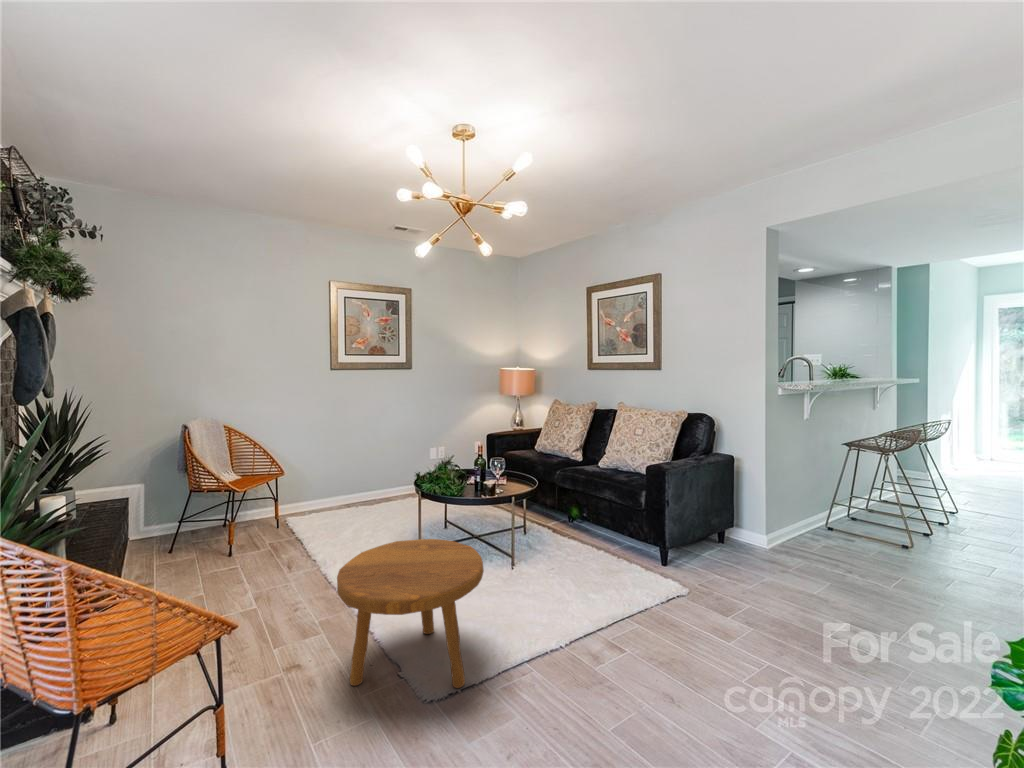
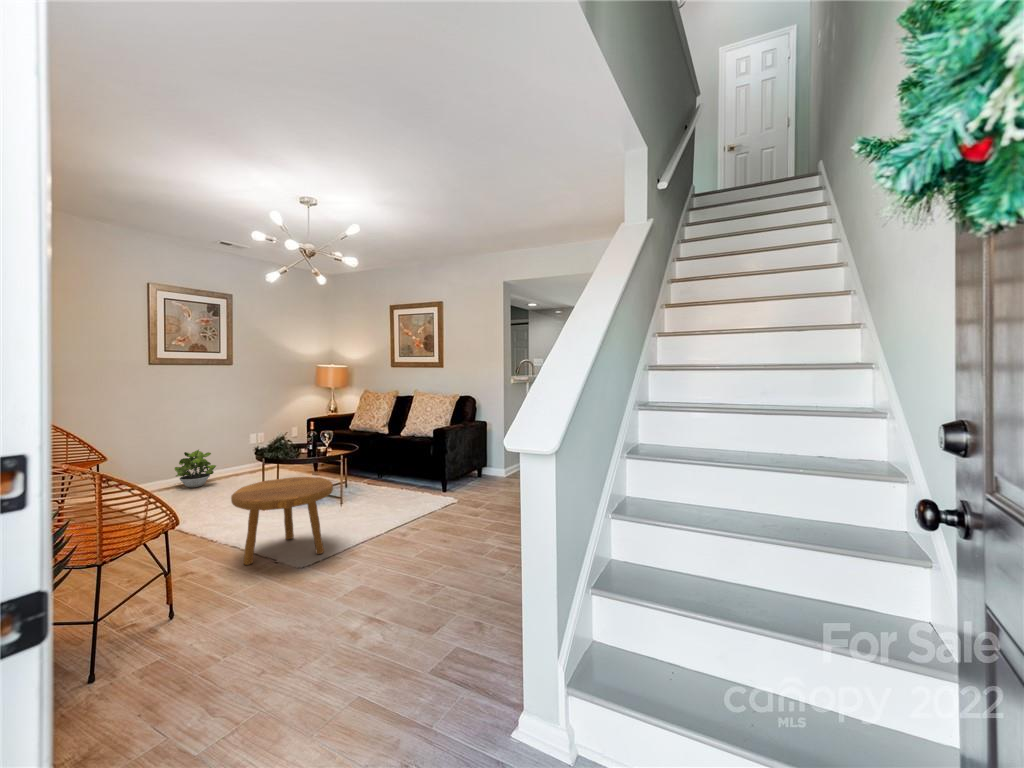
potted plant: none [350,467,389,509] -> present [175,450,216,488]

